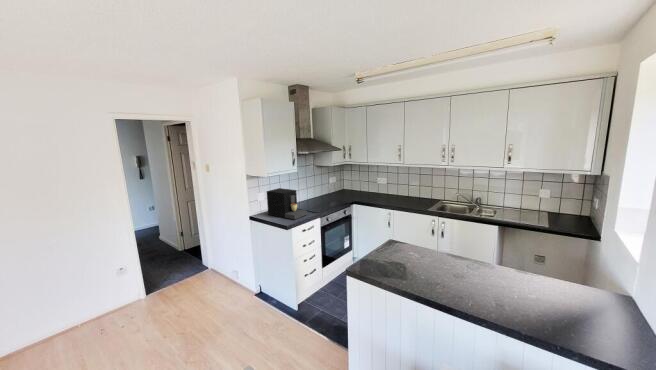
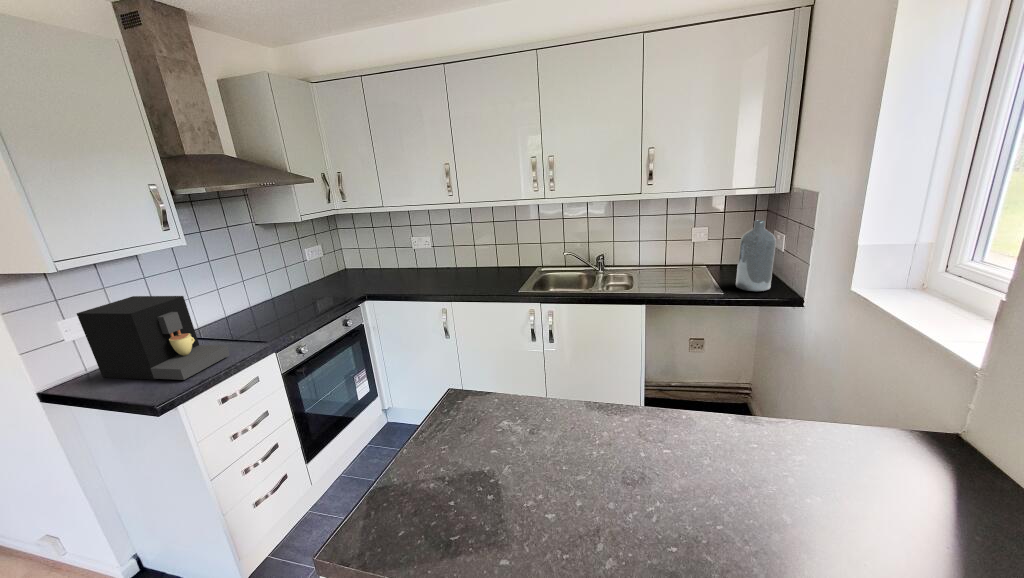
bottle: none [559,188,585,228] -> present [736,221,776,292]

